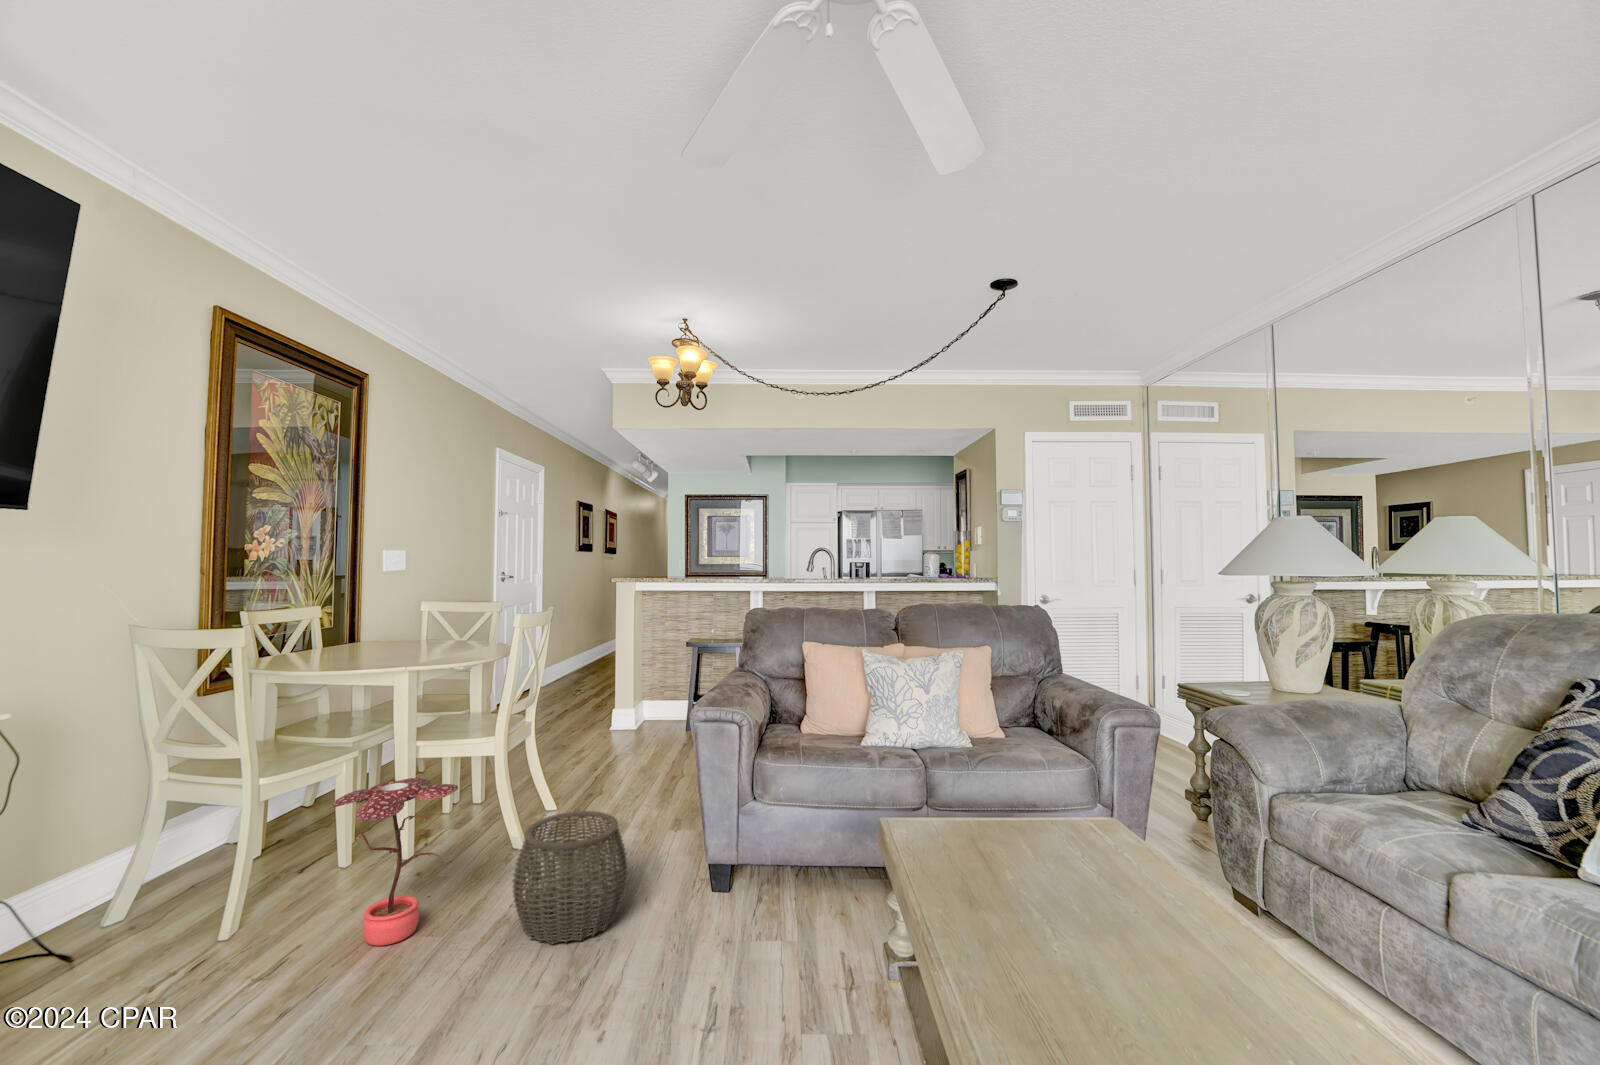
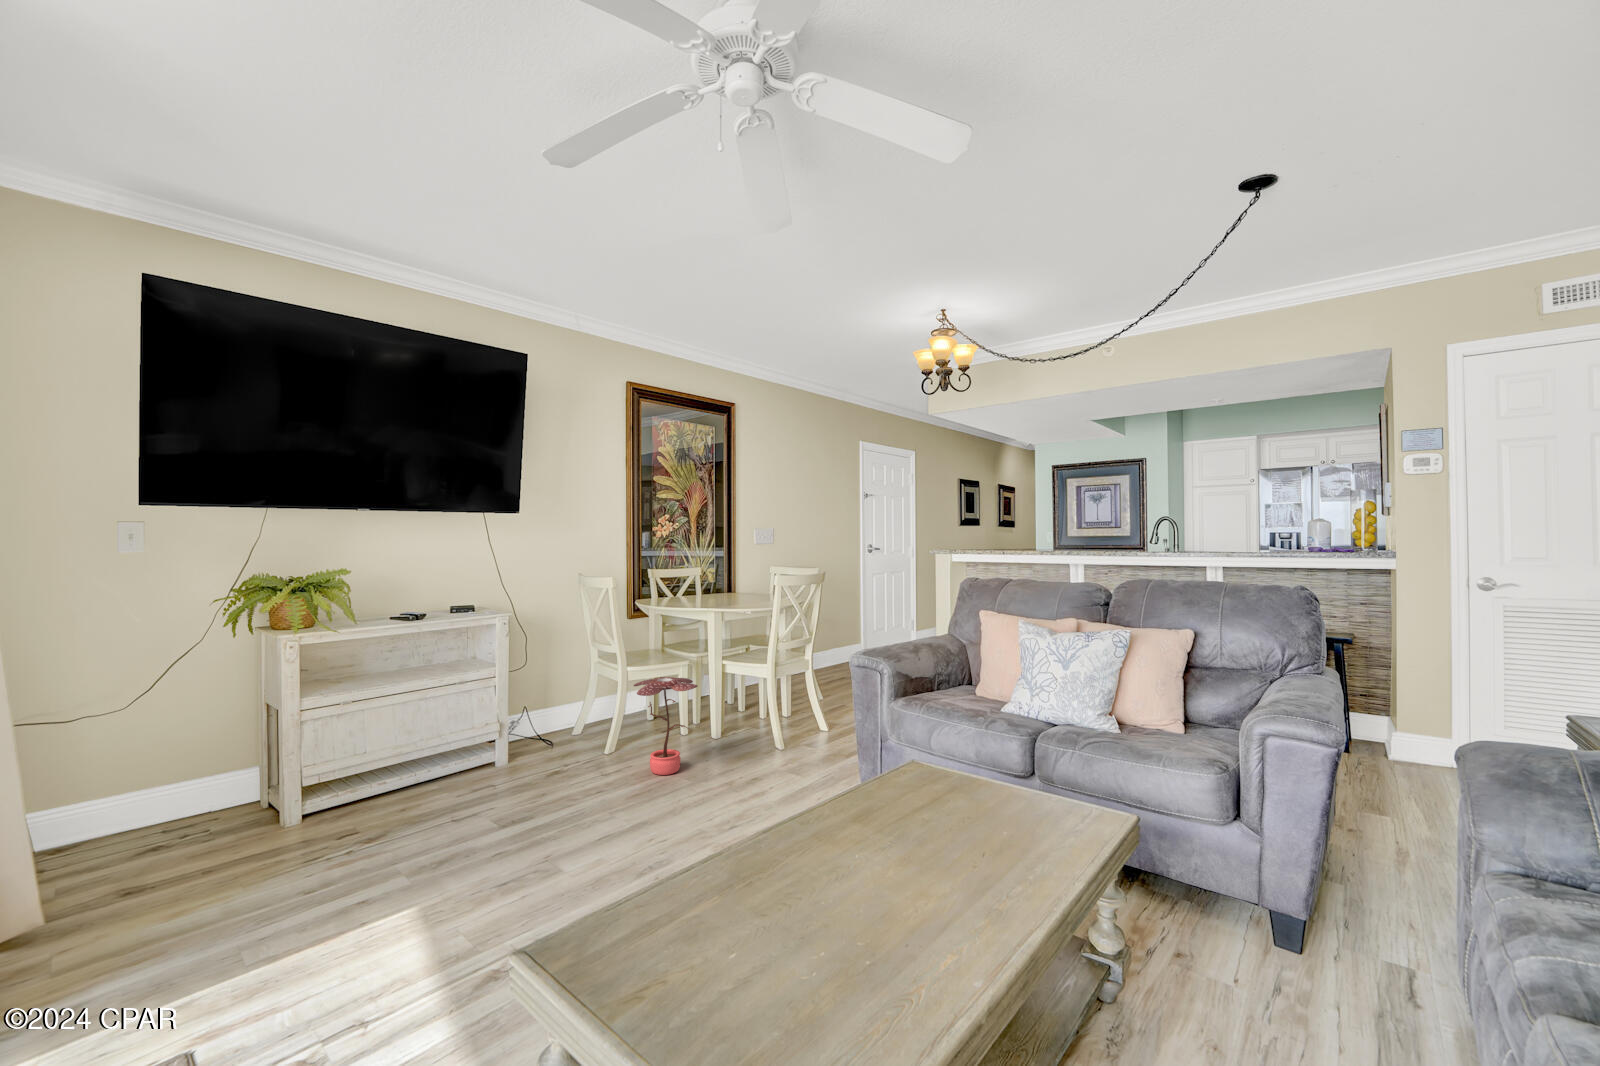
woven basket: present [513,811,628,944] -> none [714,718,793,804]

